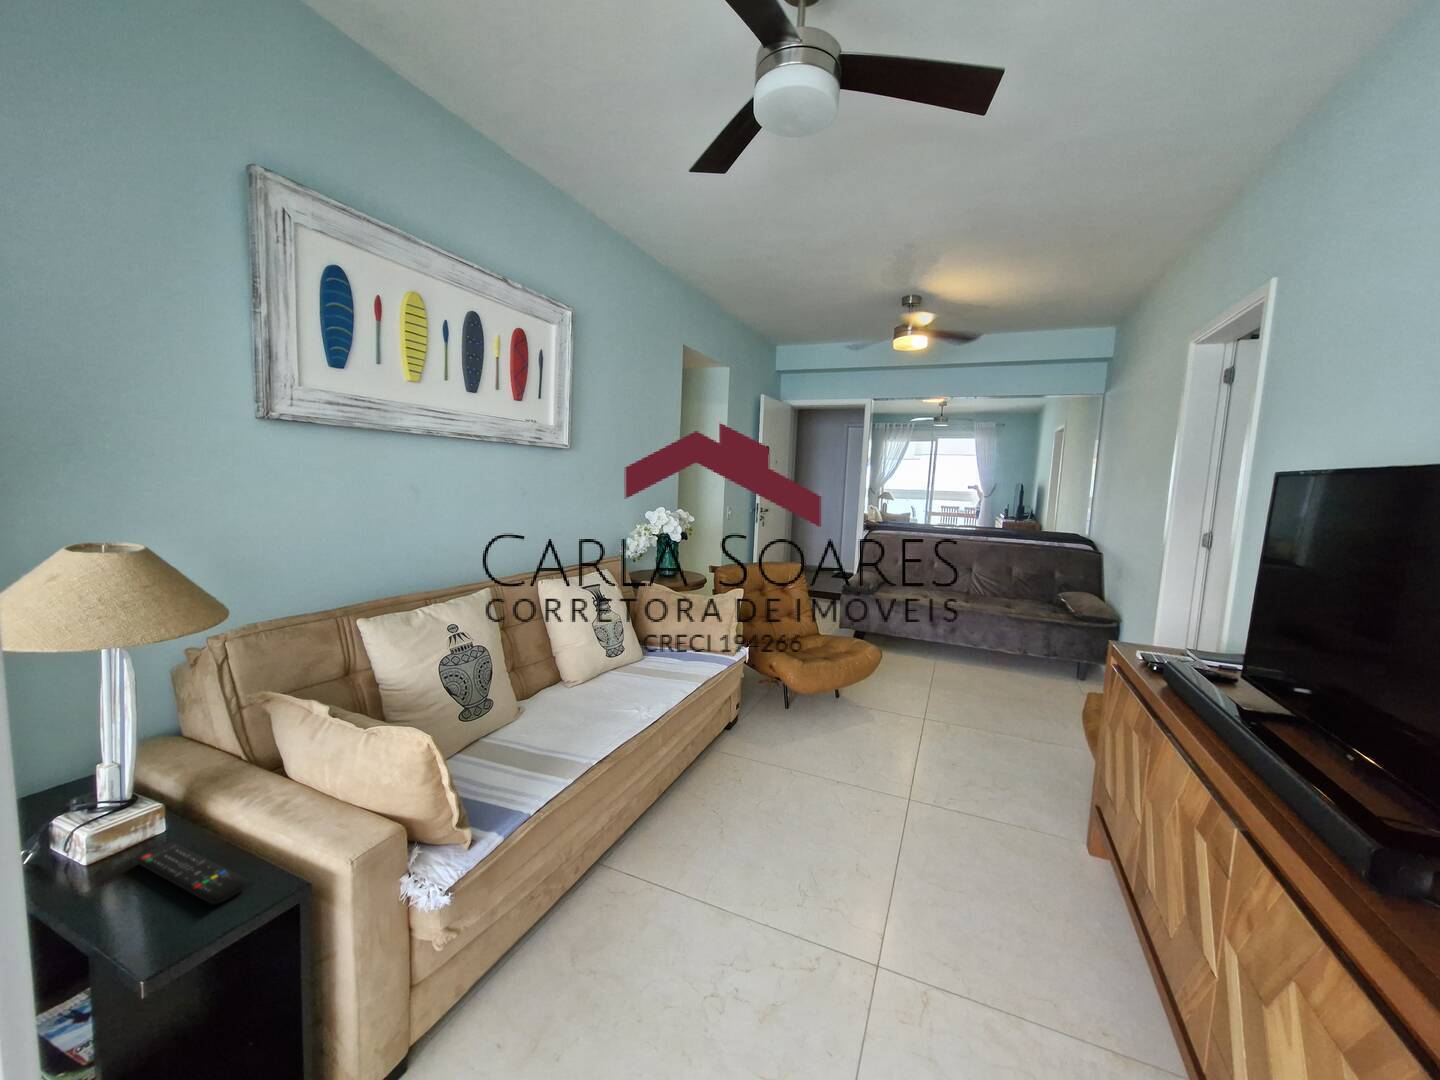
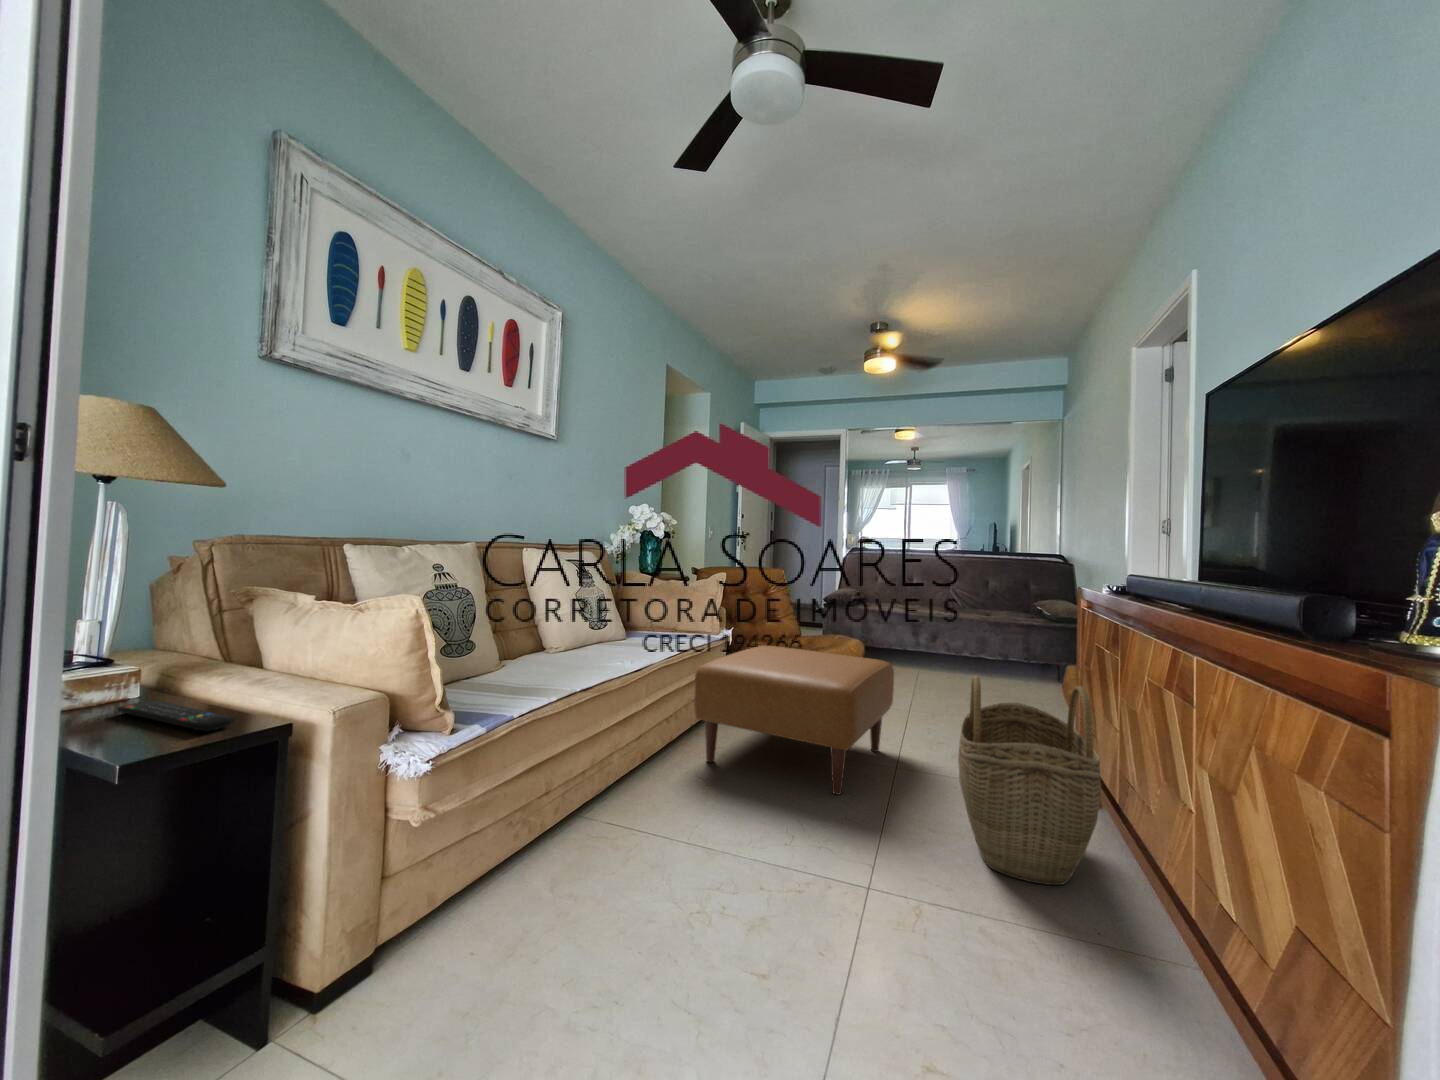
ottoman: none [713,659,913,833] -> present [694,646,894,795]
woven basket: none [977,745,1125,965] -> present [958,675,1101,885]

